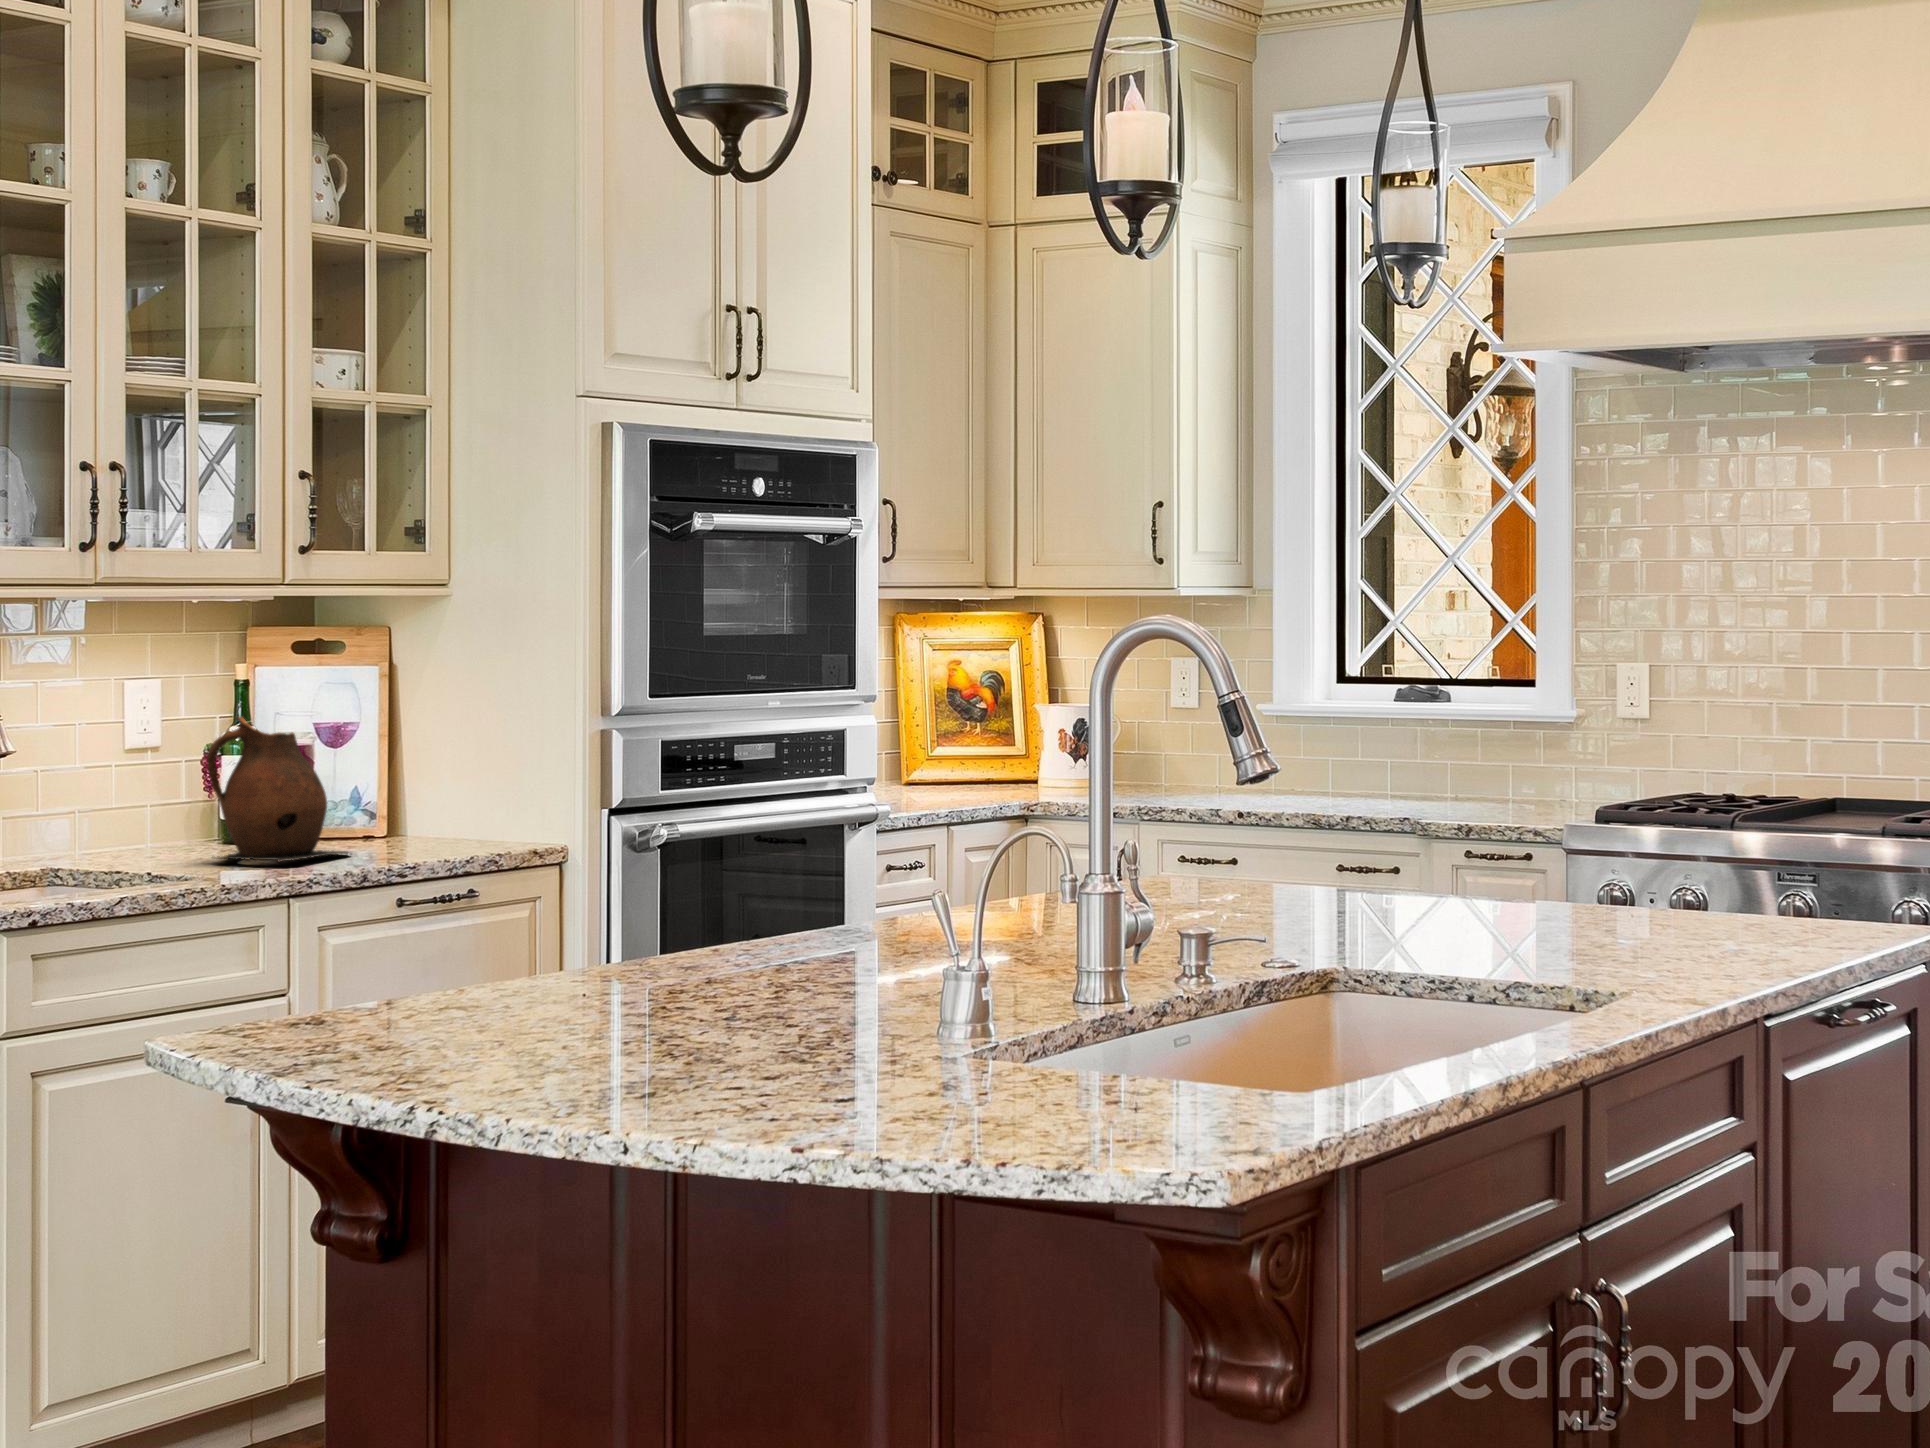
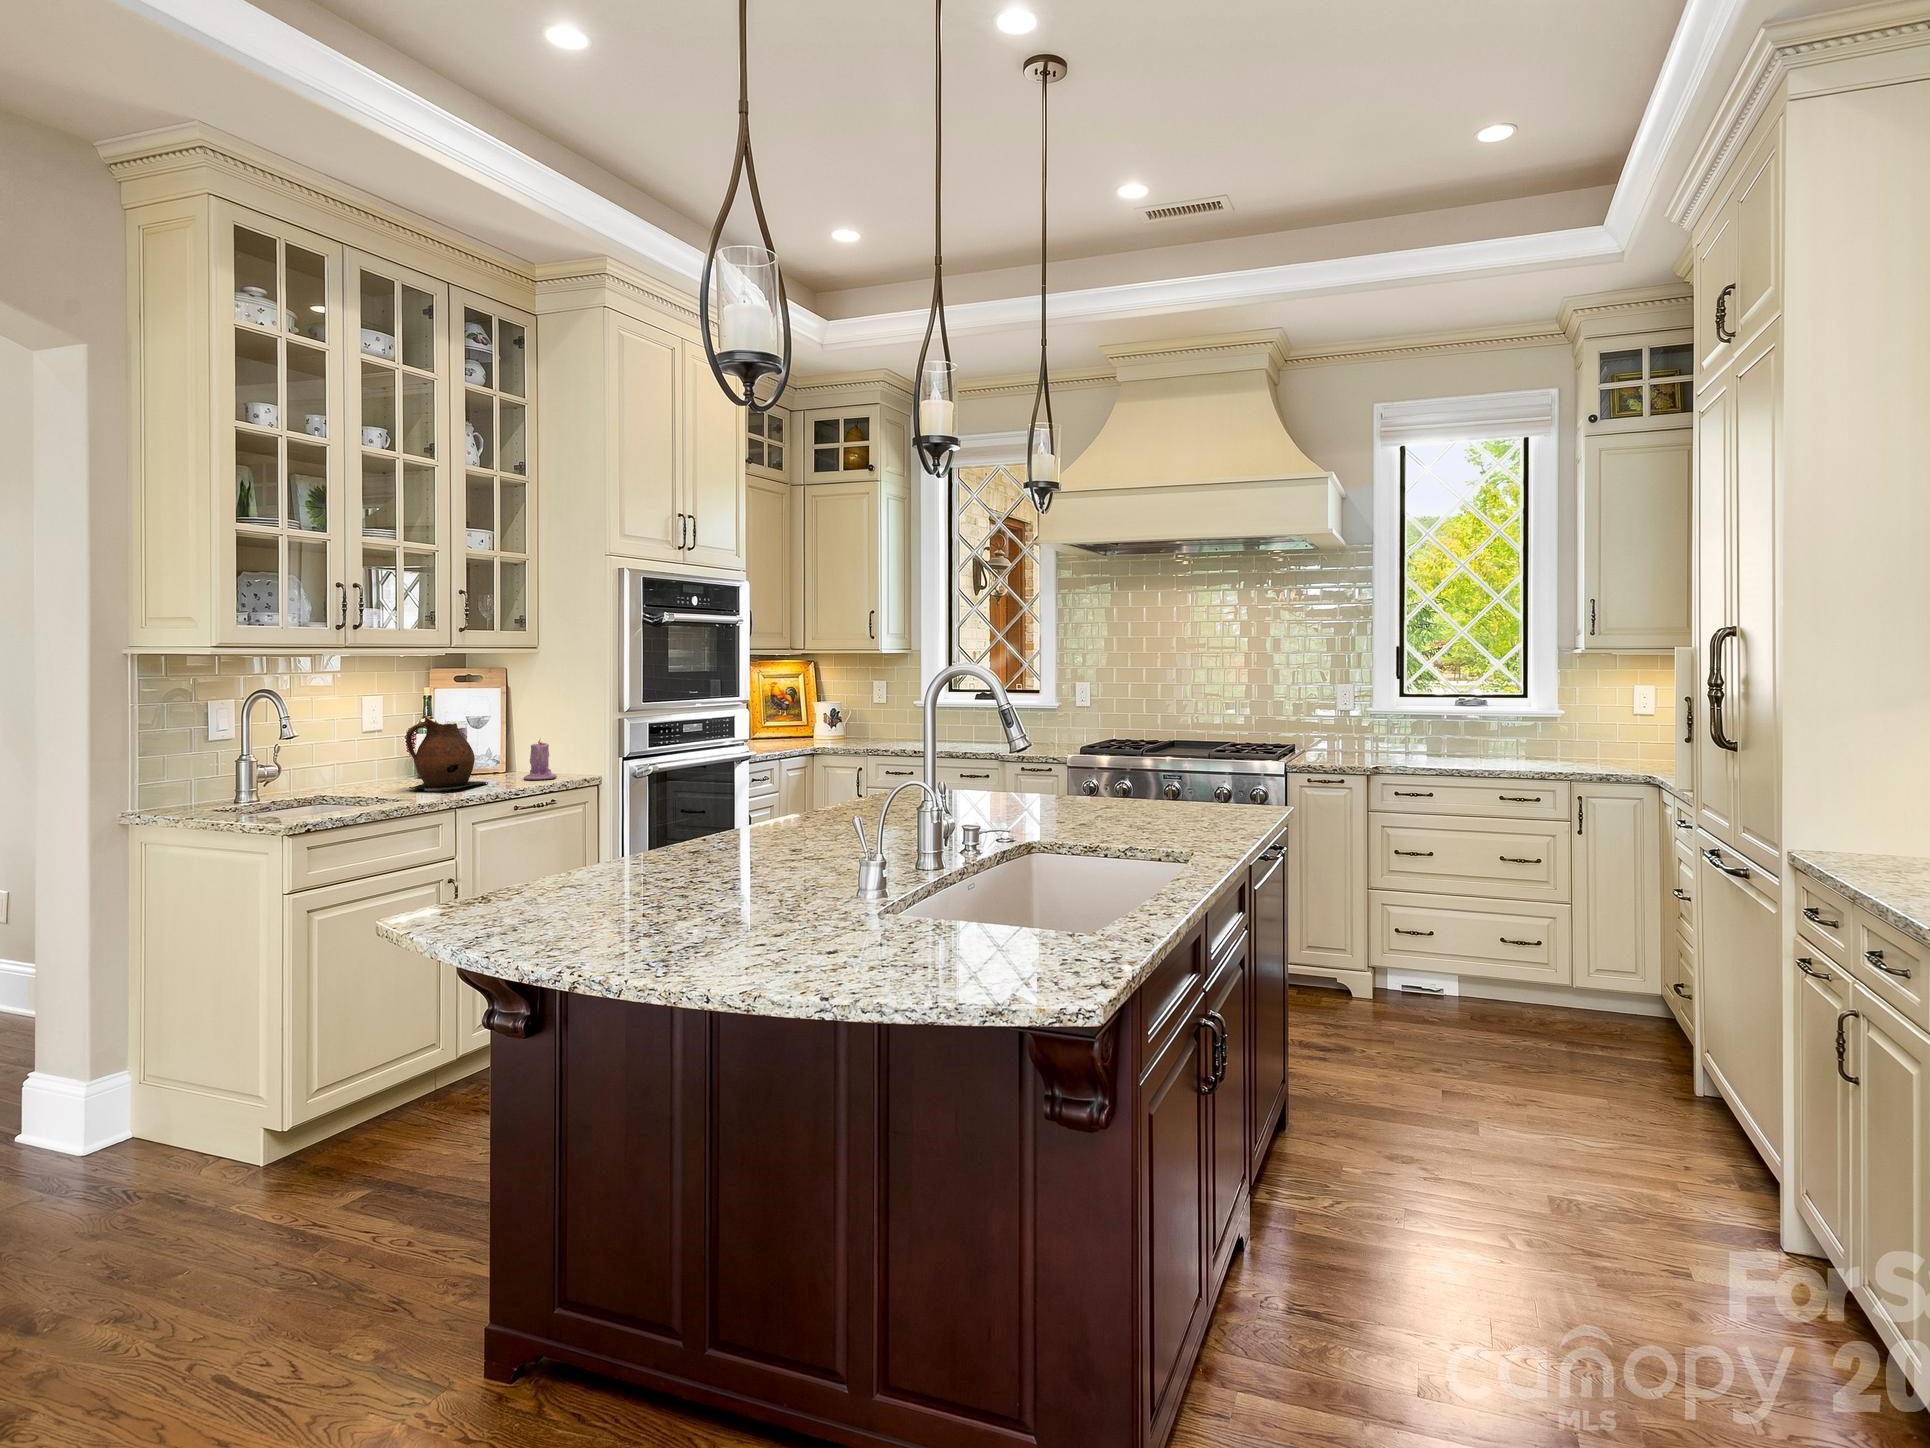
candle: none [418,766,479,850] -> present [524,740,557,780]

